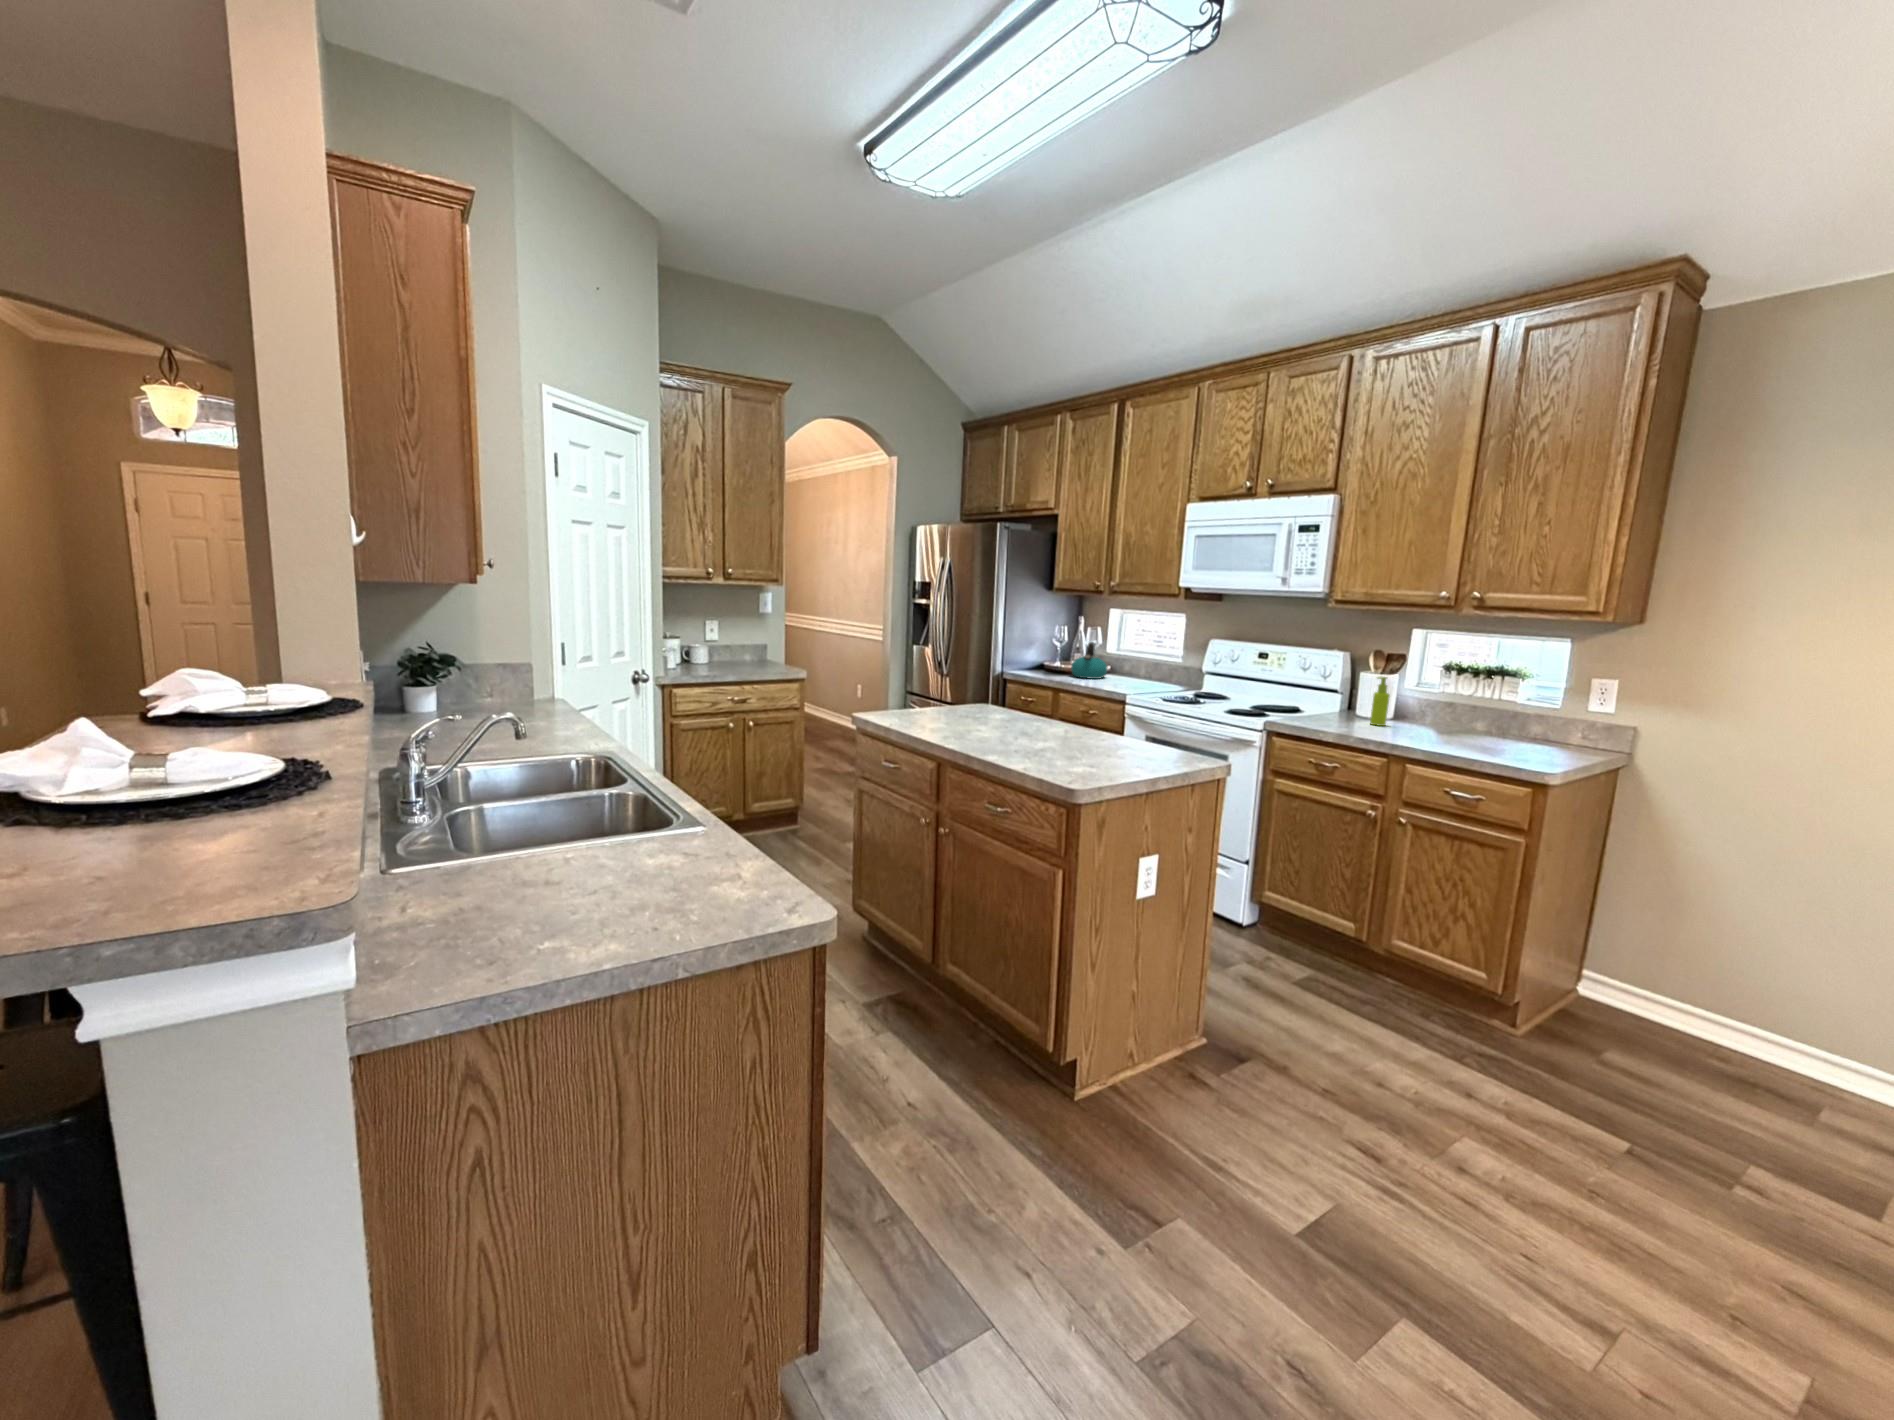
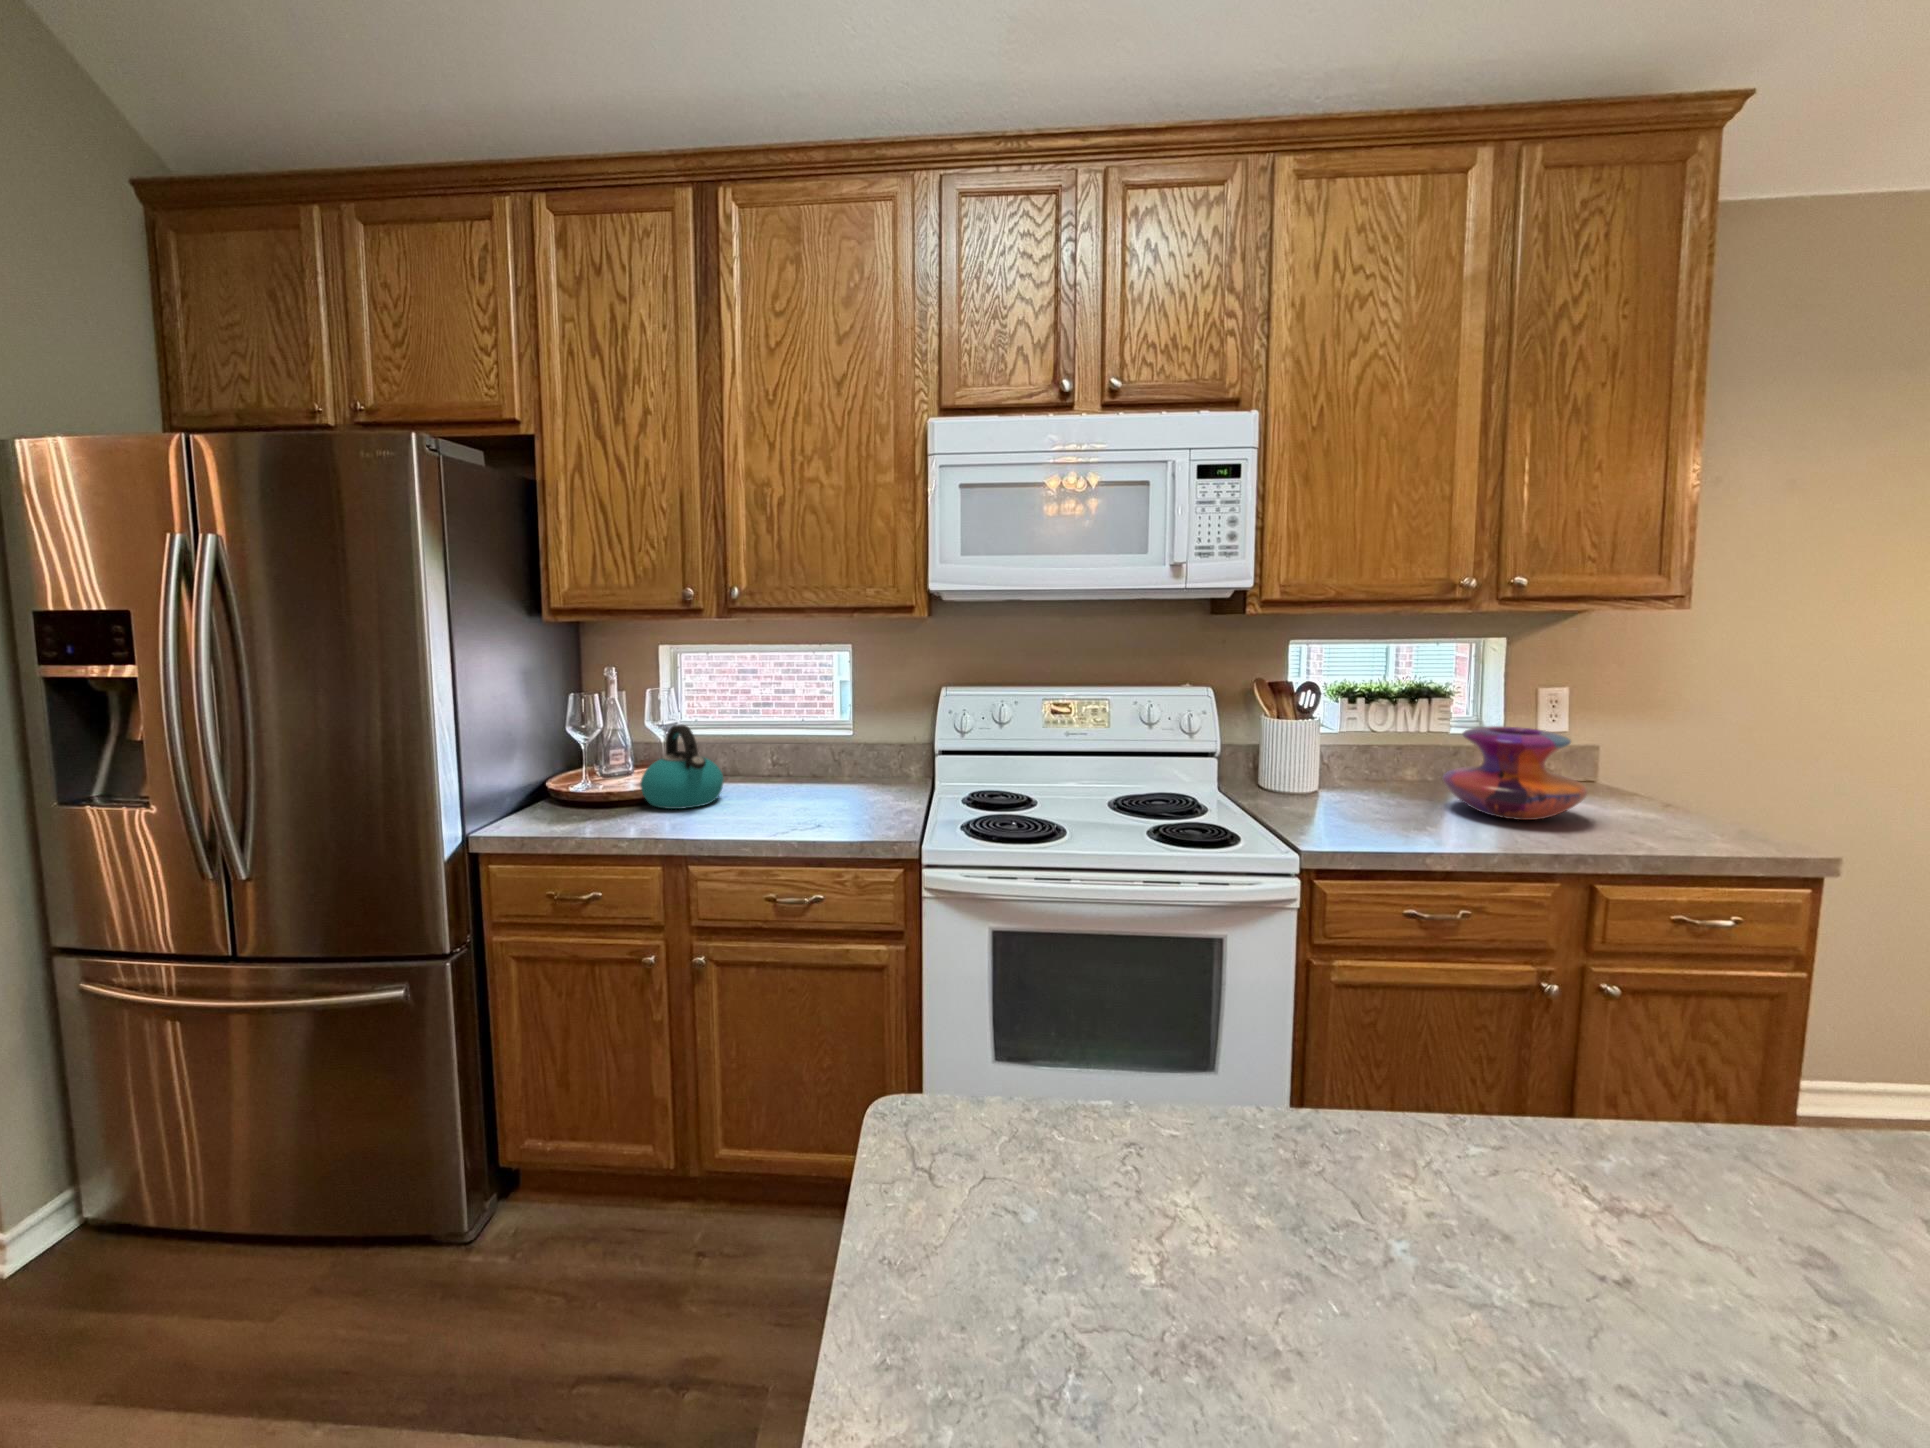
soap dispenser: present [1370,677,1390,726] -> none [1330,725,1359,808]
decorative vase: none [1422,687,1510,744] -> present [1442,726,1588,820]

